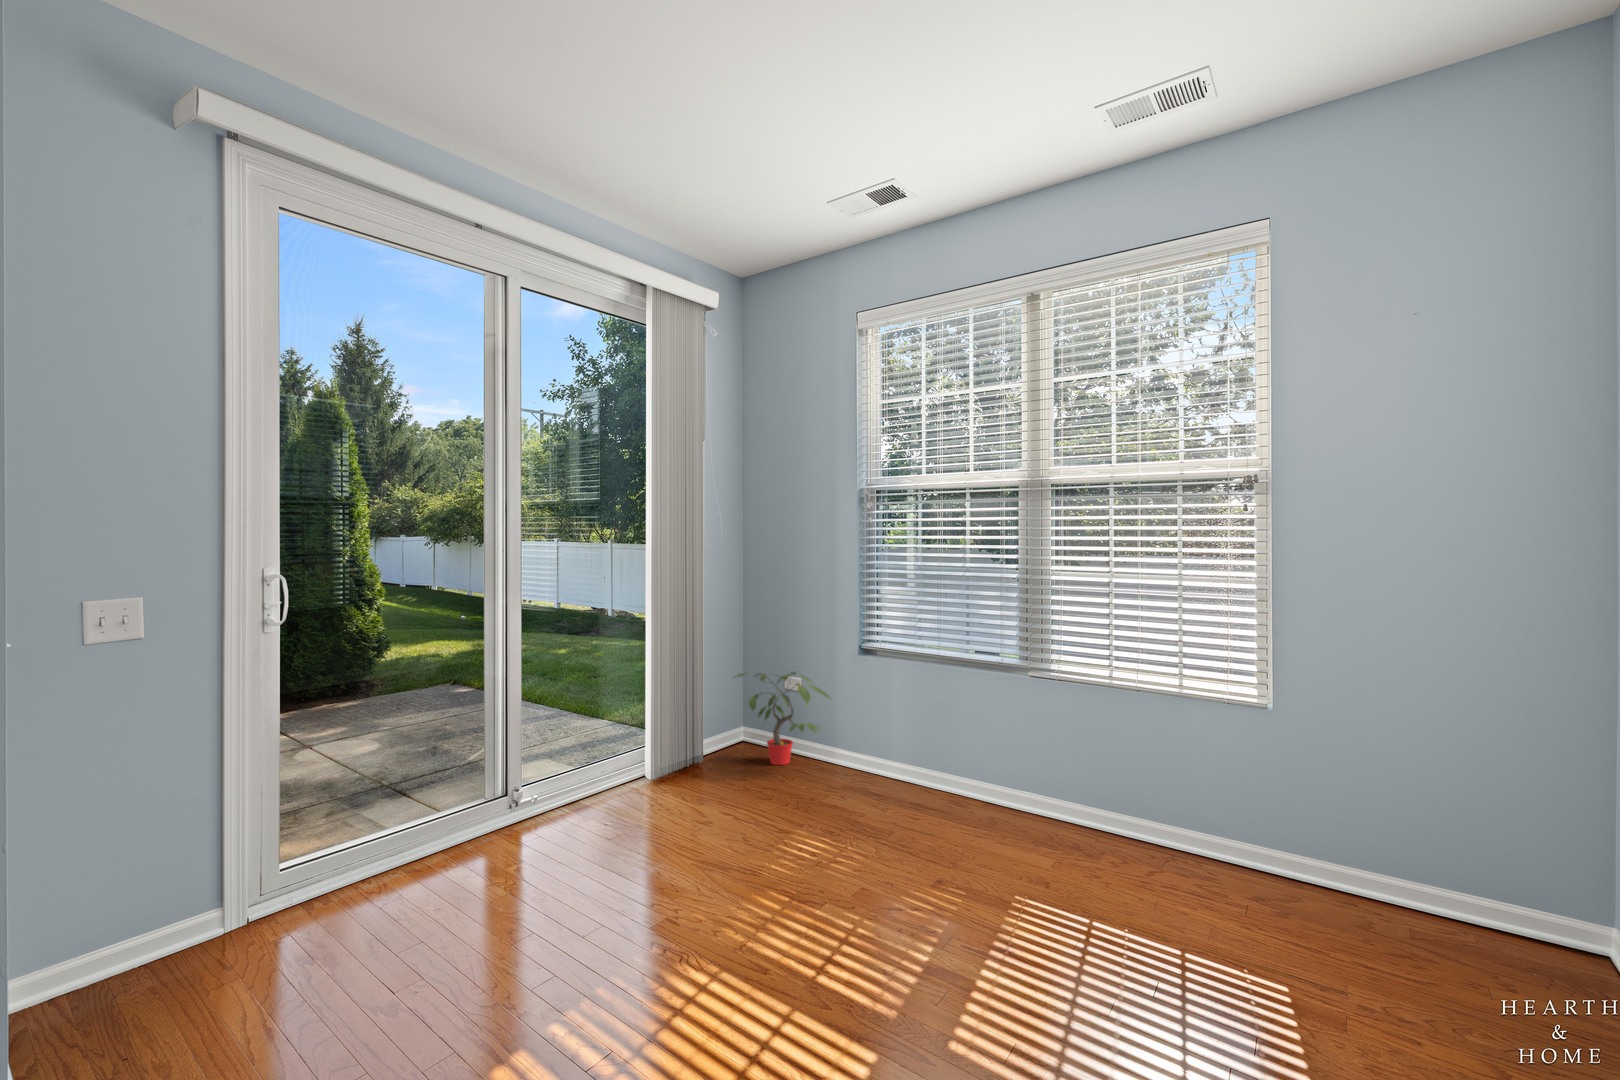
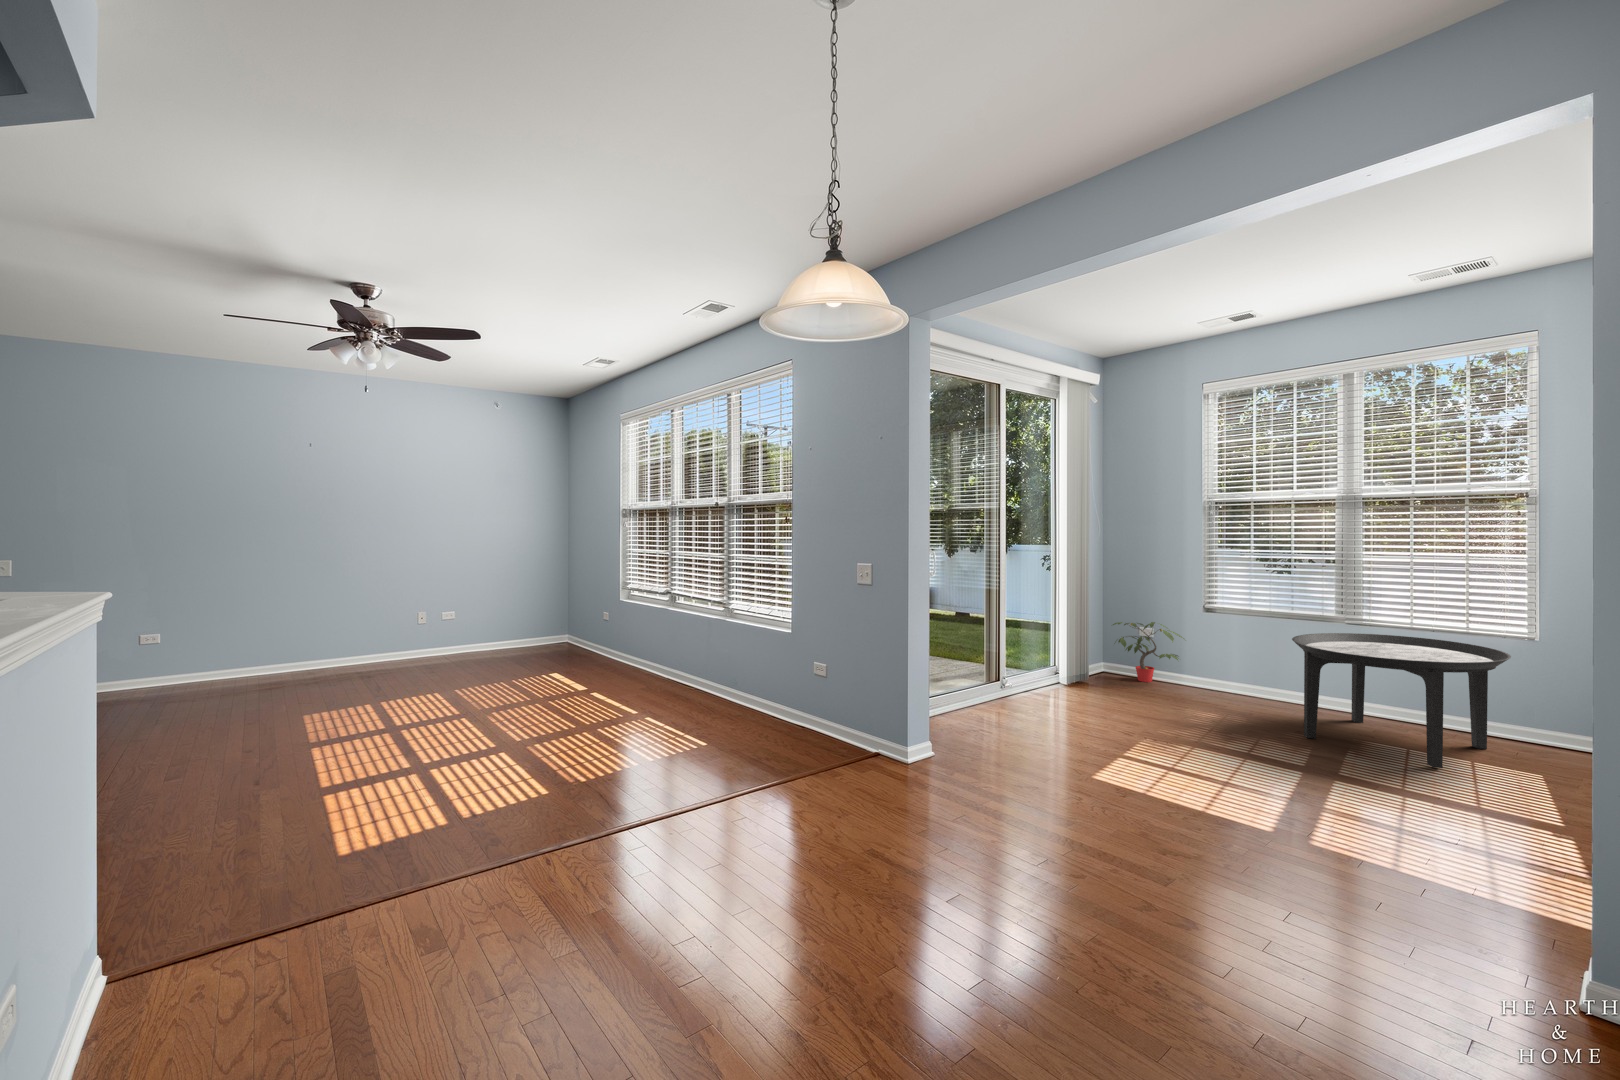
round table: none [931,694,1230,953] -> present [1292,633,1511,768]

